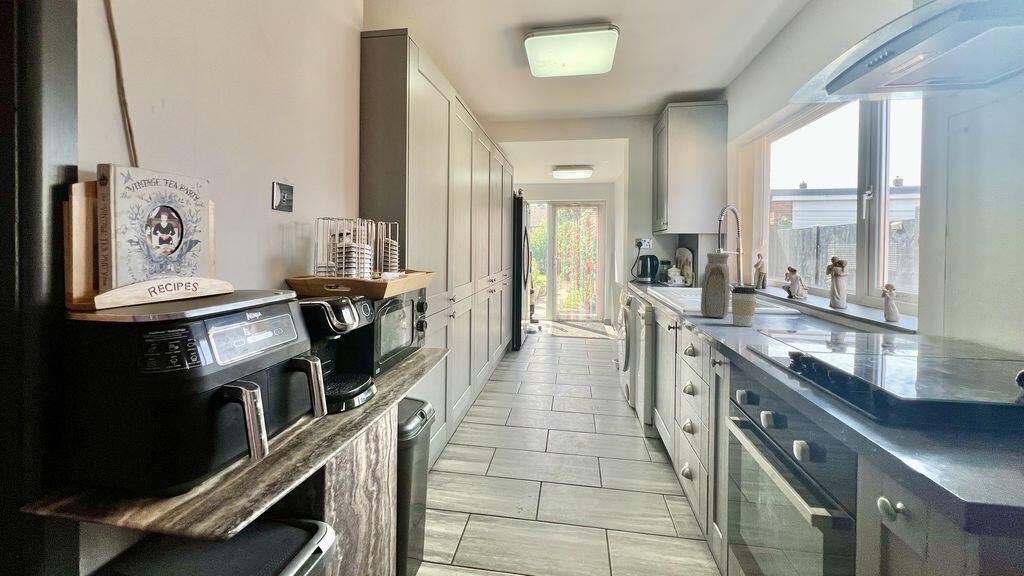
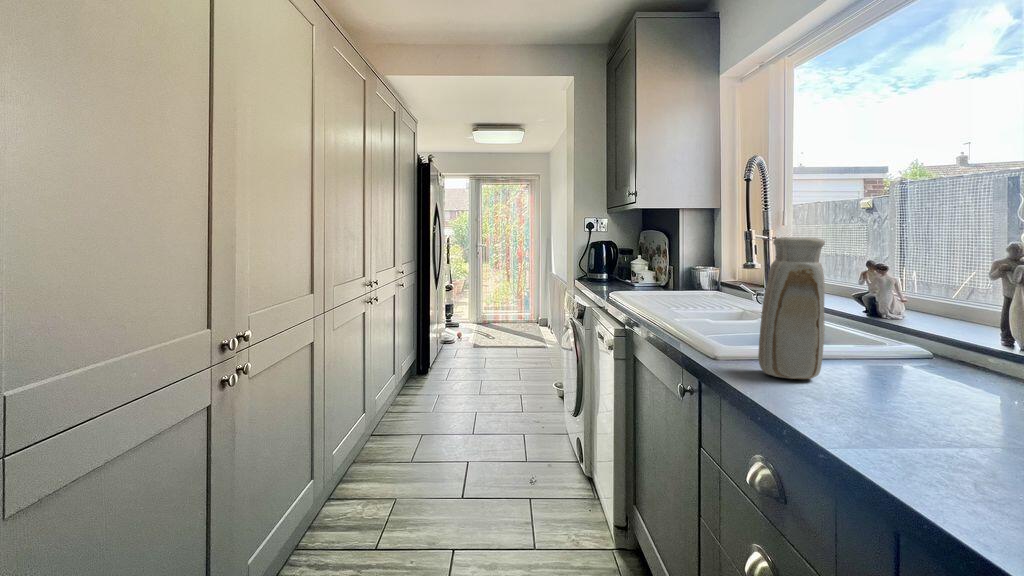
coffee cup: present [732,287,757,326] -> none [866,321,940,423]

